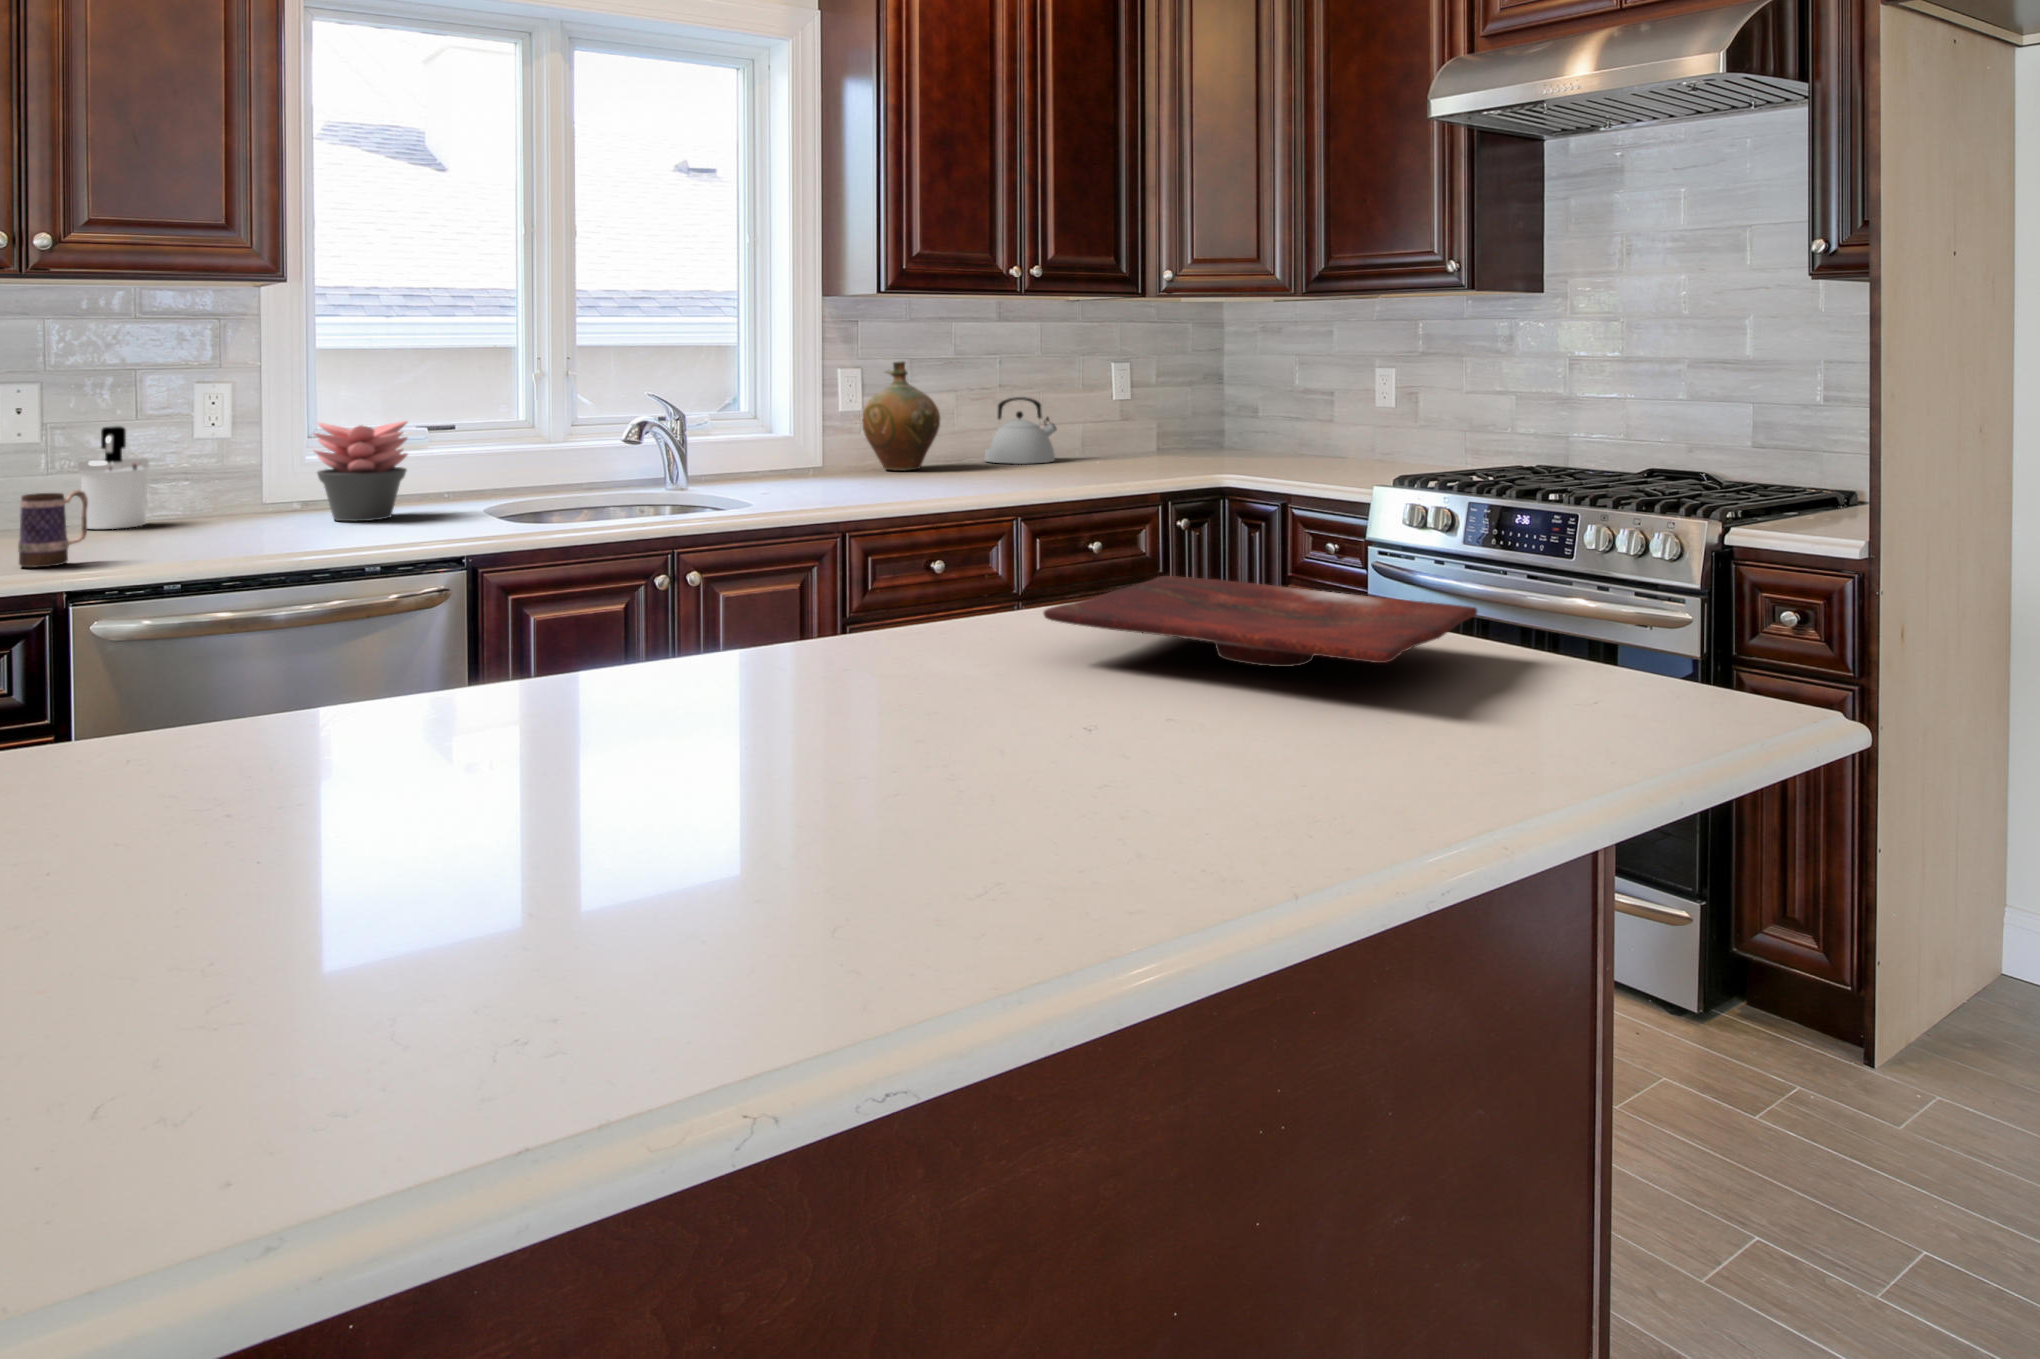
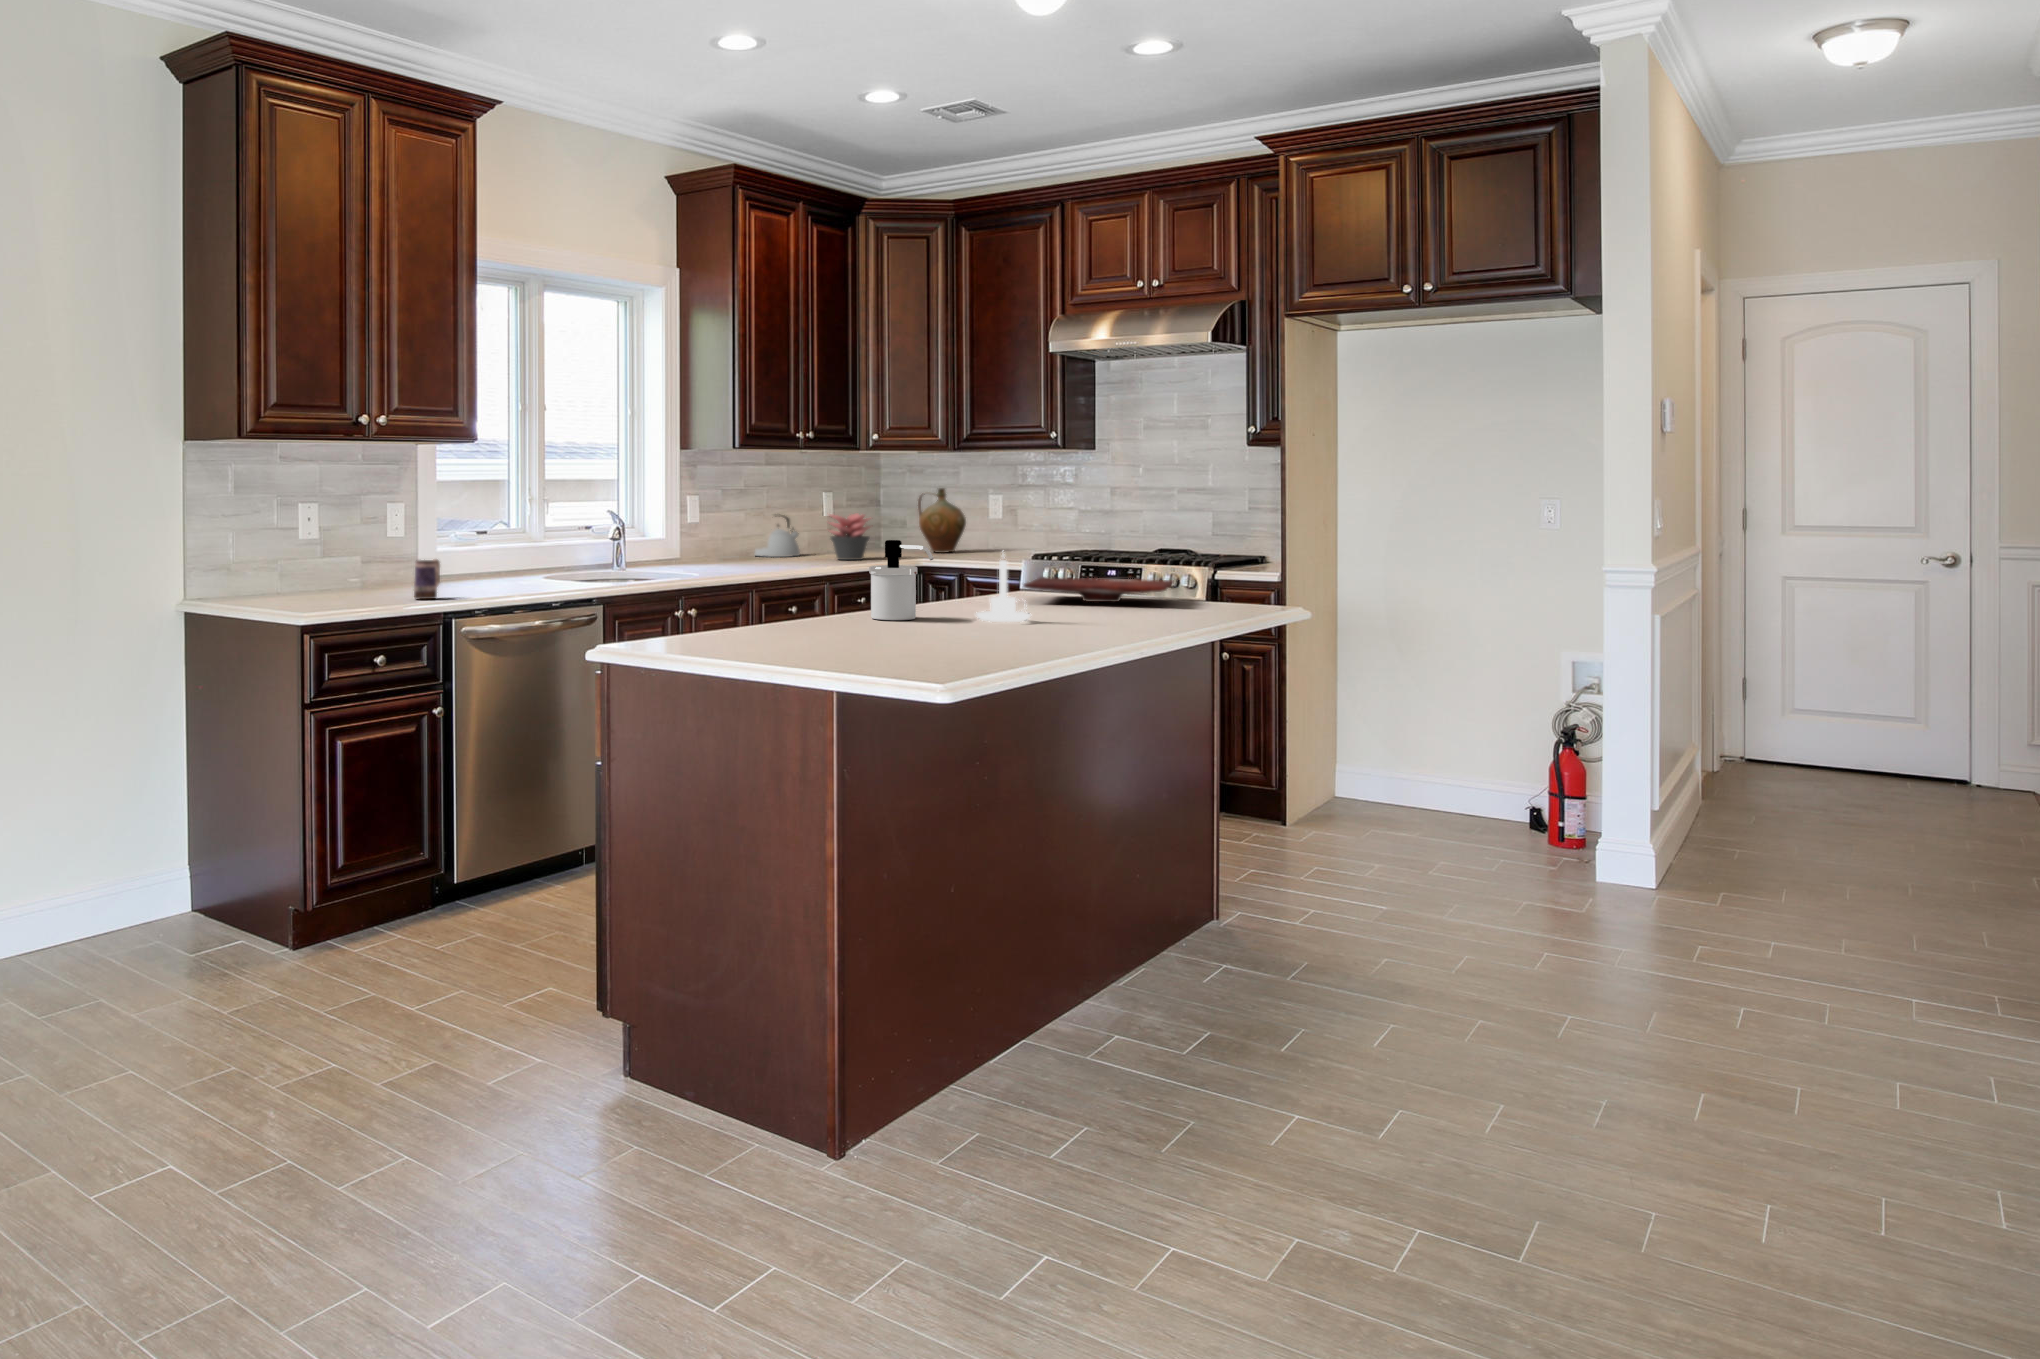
ceramic jug: present [862,362,940,471] -> present [918,488,966,553]
succulent plant: present [314,421,407,521] -> present [830,513,870,560]
soap dispenser: present [78,426,149,529] -> present [869,540,933,620]
candle holder: none [665,559,836,798] -> present [976,554,1031,622]

